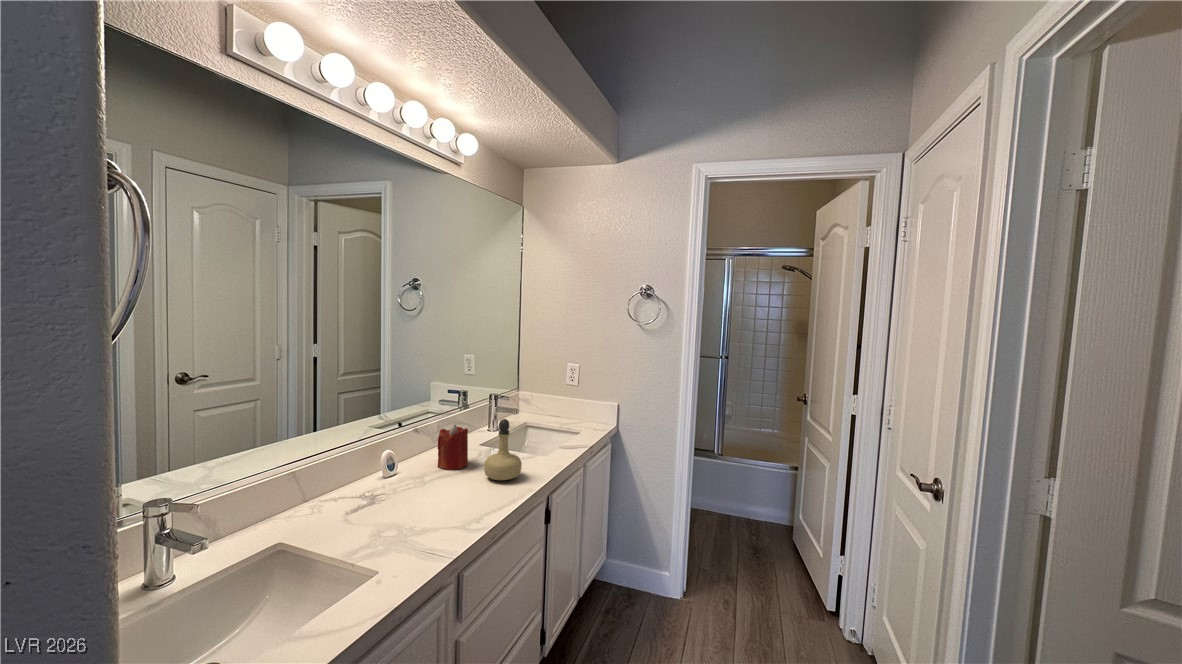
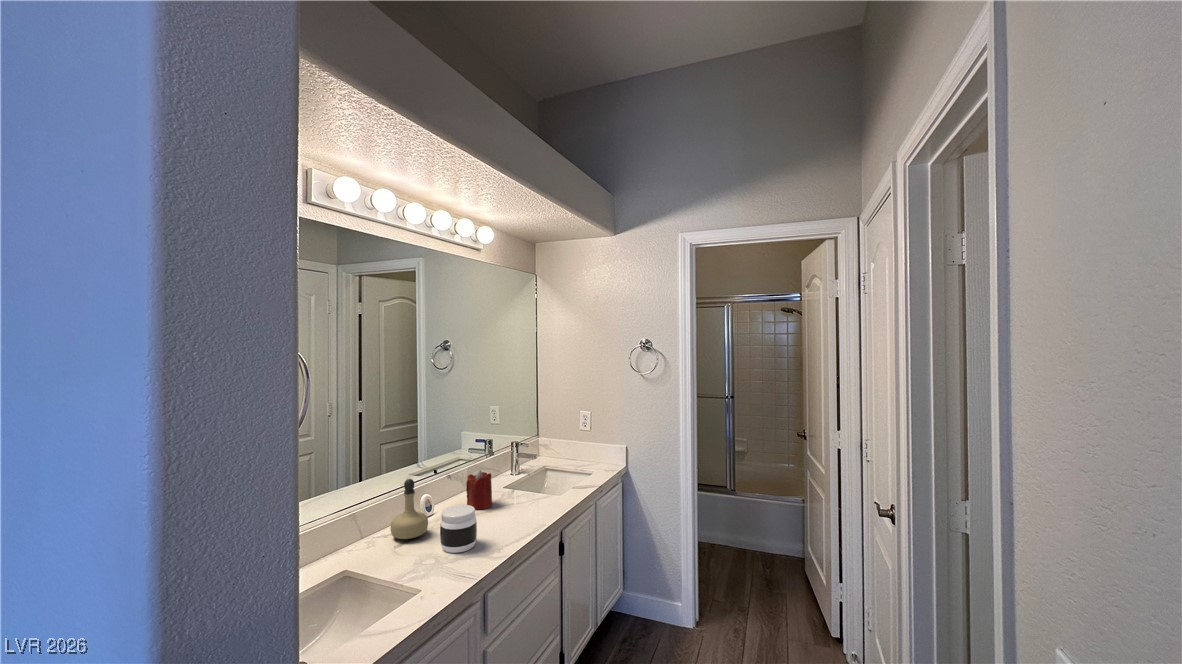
perfume bottle: present [484,419,522,480] -> present [391,479,428,539]
jar: none [405,465,451,523] -> present [440,505,477,553]

